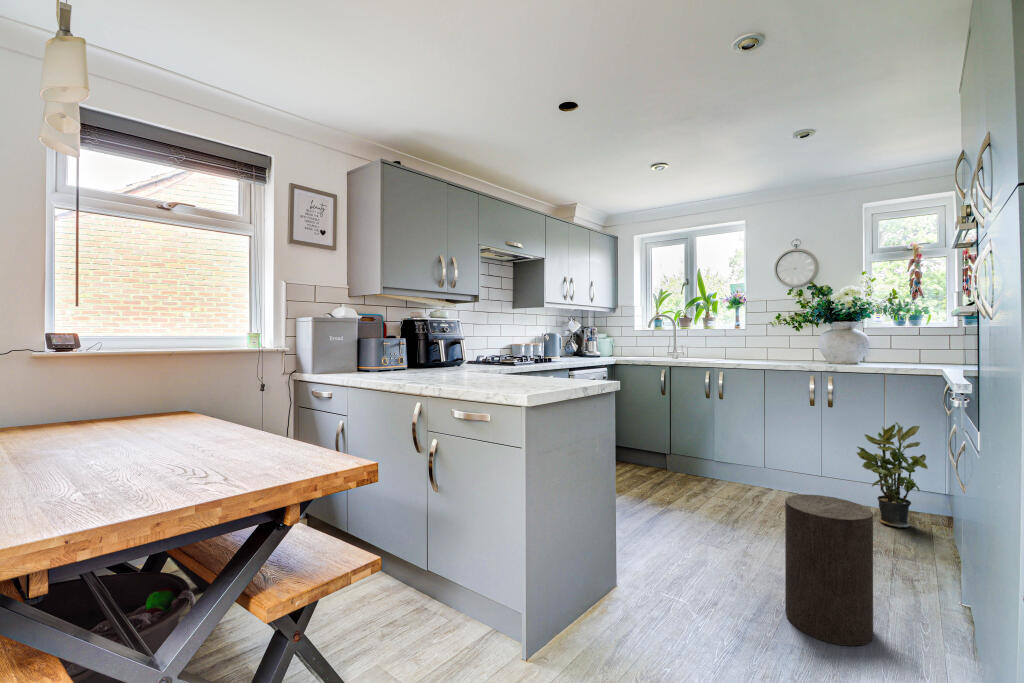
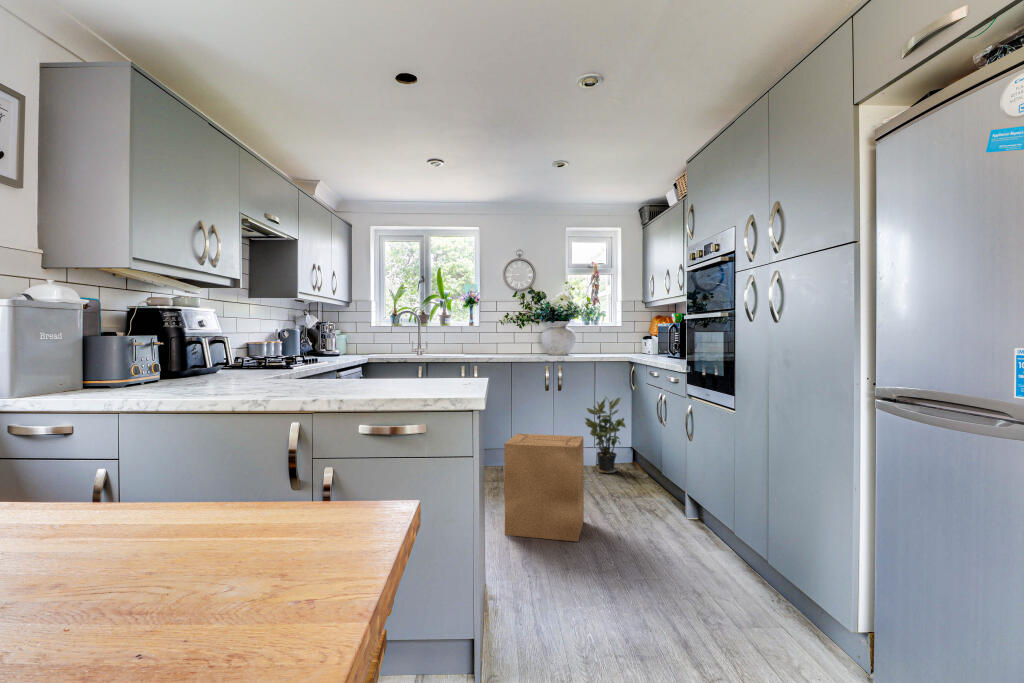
cardboard box: none [672,450,785,591] -> present [504,434,584,542]
stool: present [785,494,873,646] -> none [608,453,664,558]

